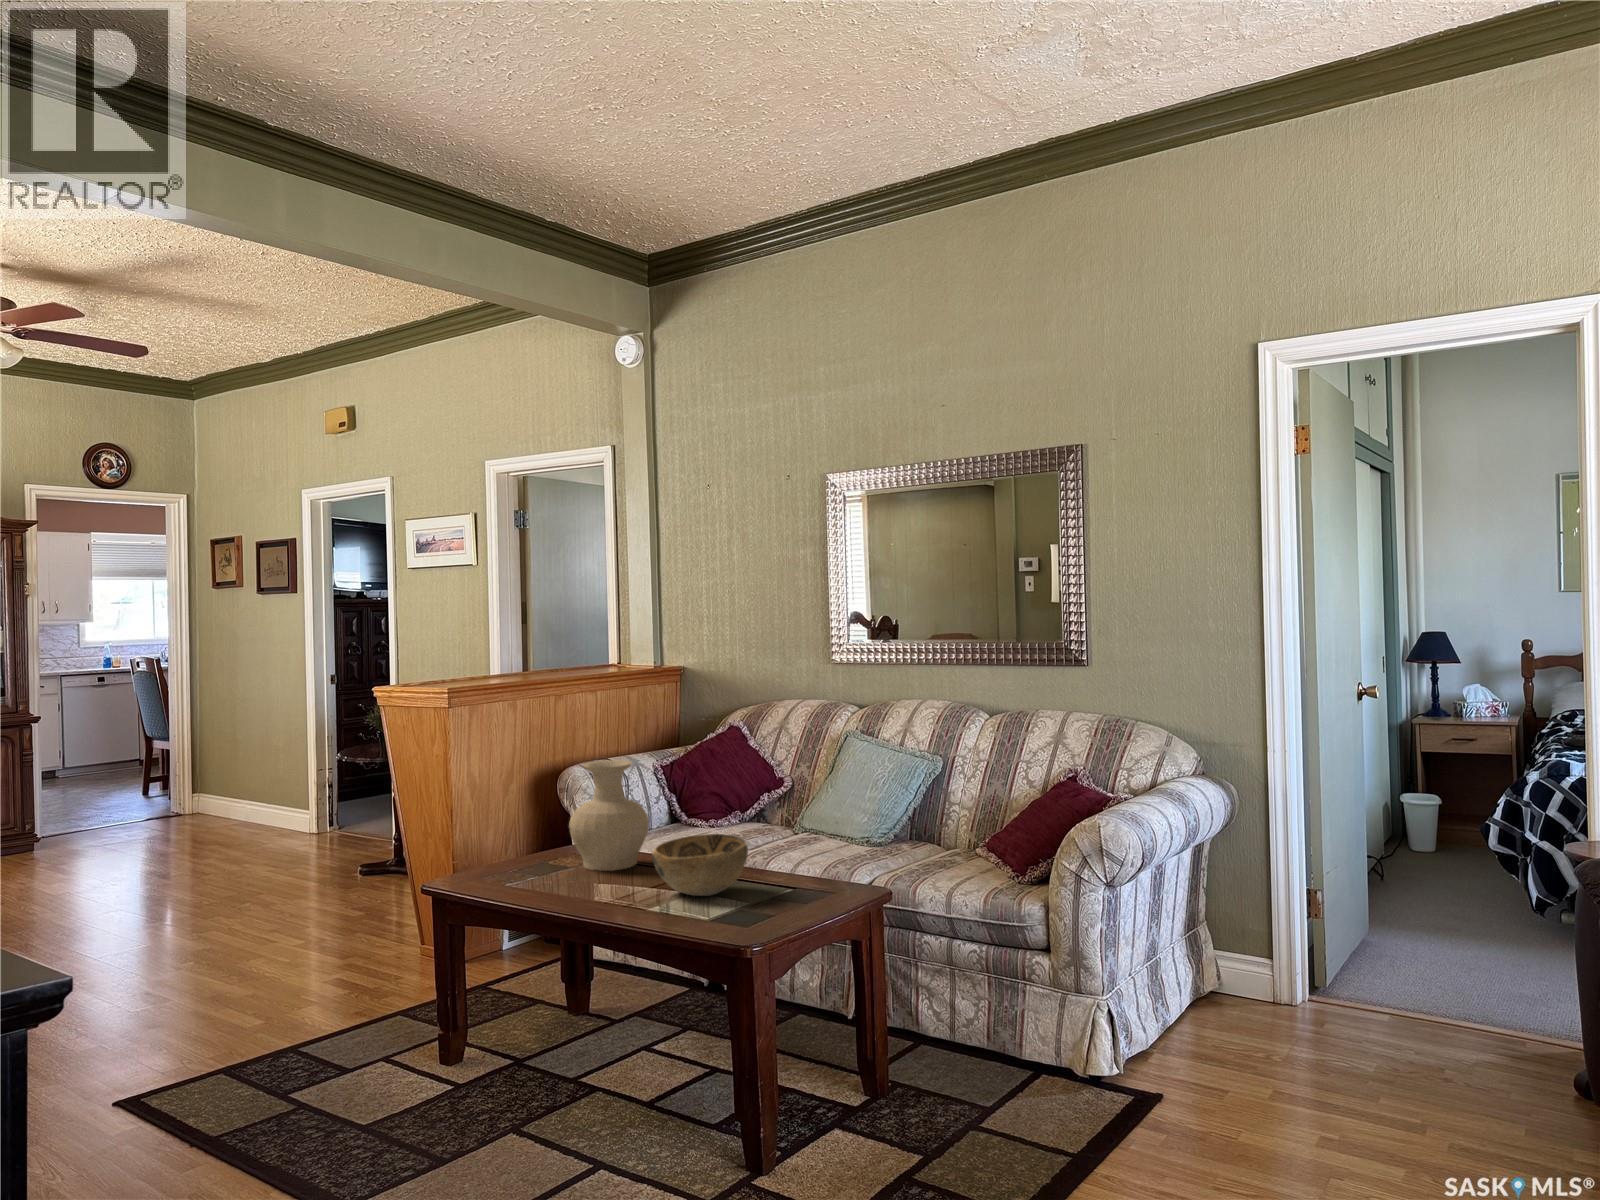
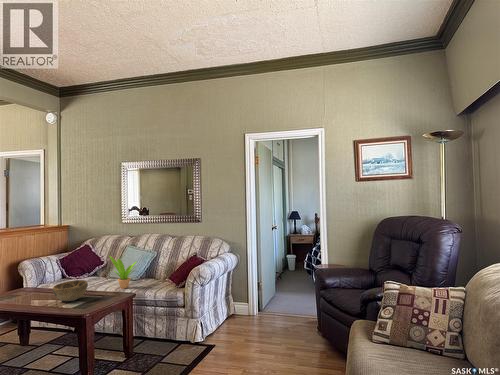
vase: present [569,760,649,871] -> none [21,258,53,296]
potted plant: none [800,763,887,871] -> present [109,256,137,289]

